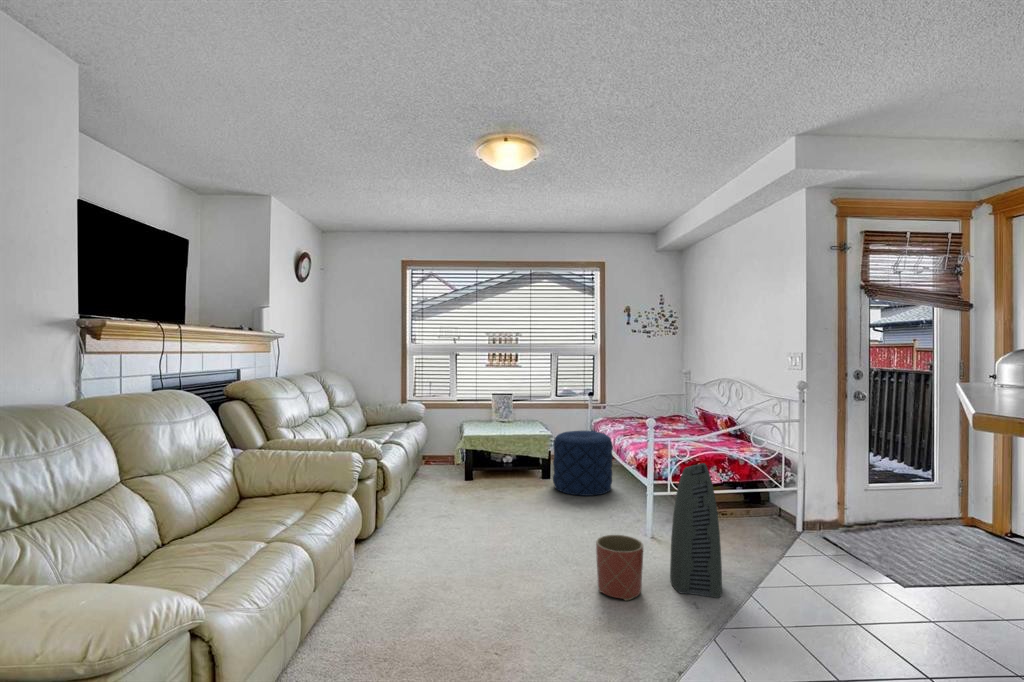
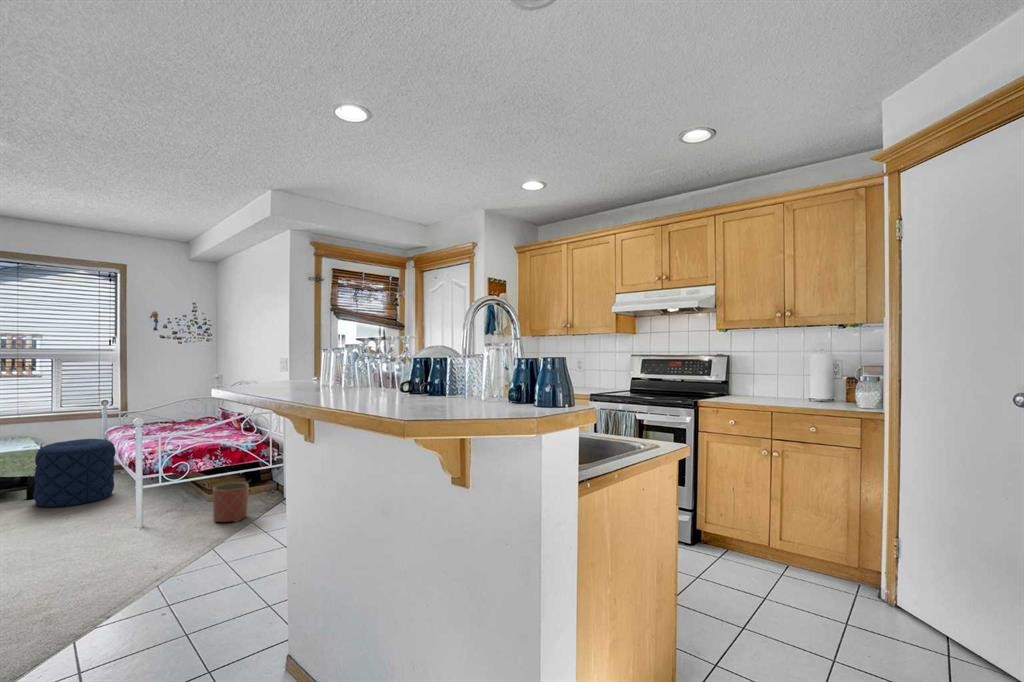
air purifier: present [670,463,722,598] -> none [127,450,176,563]
planter: present [596,535,643,601] -> present [213,482,249,522]

